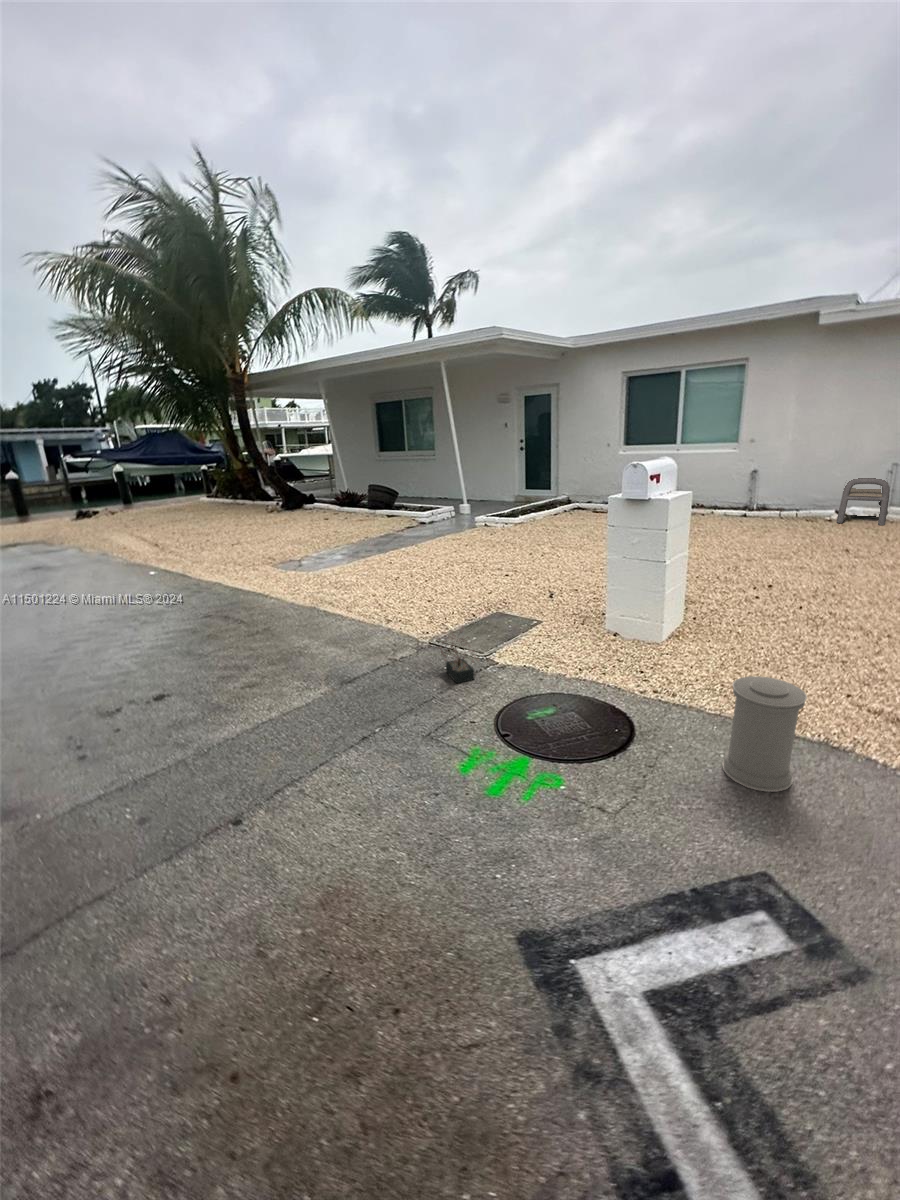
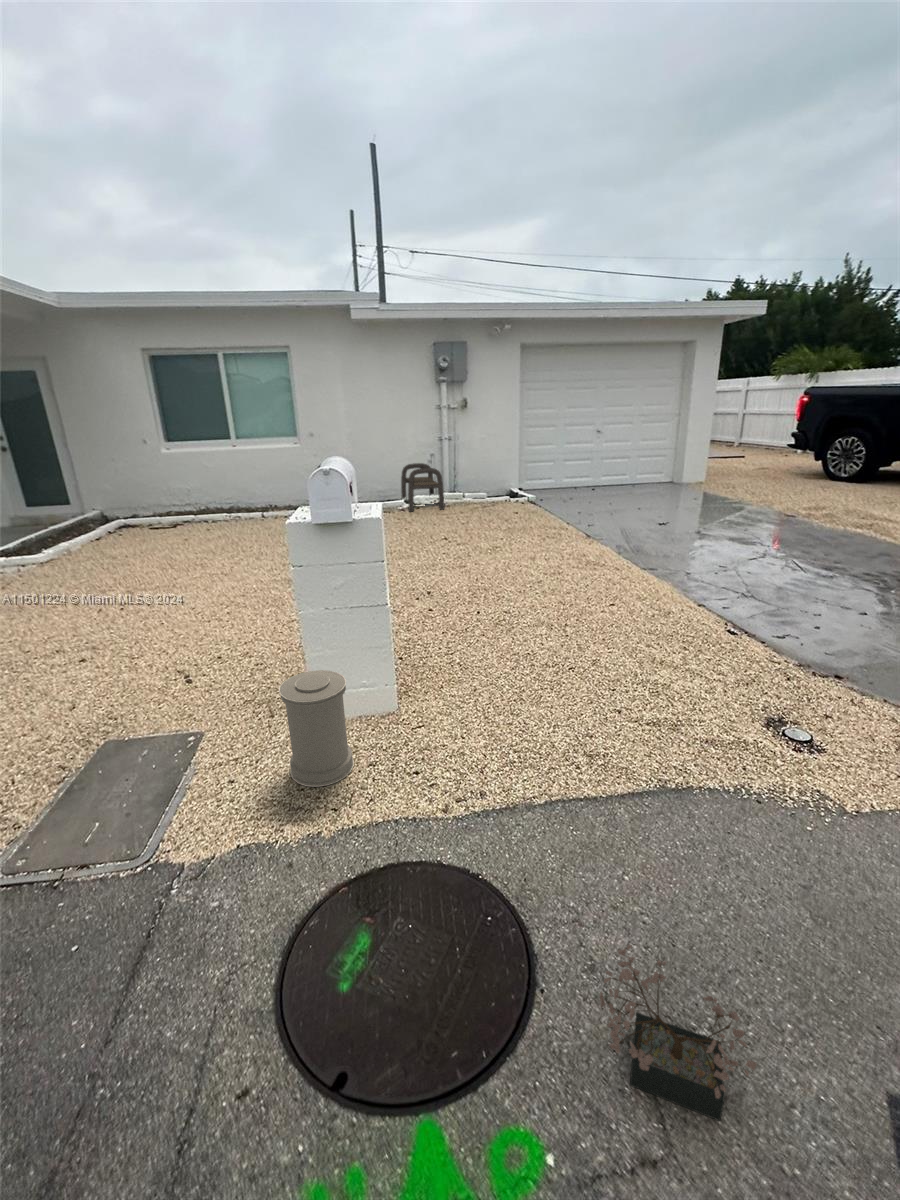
decorative plant: present [437,630,478,683] -> present [600,945,757,1121]
trash can: present [722,676,807,792] -> present [279,670,354,787]

